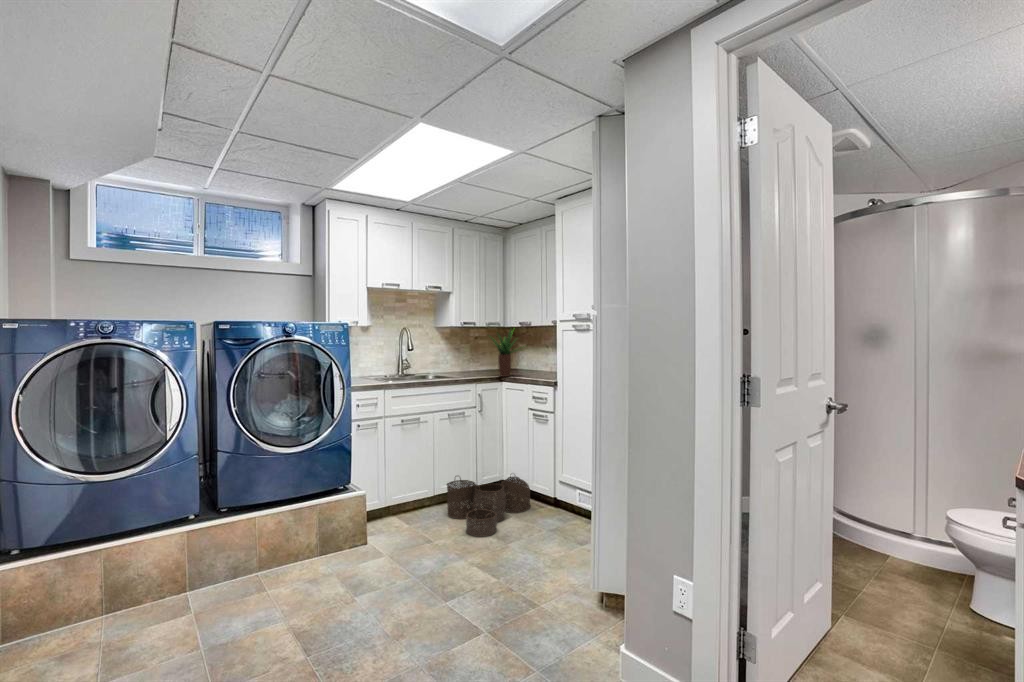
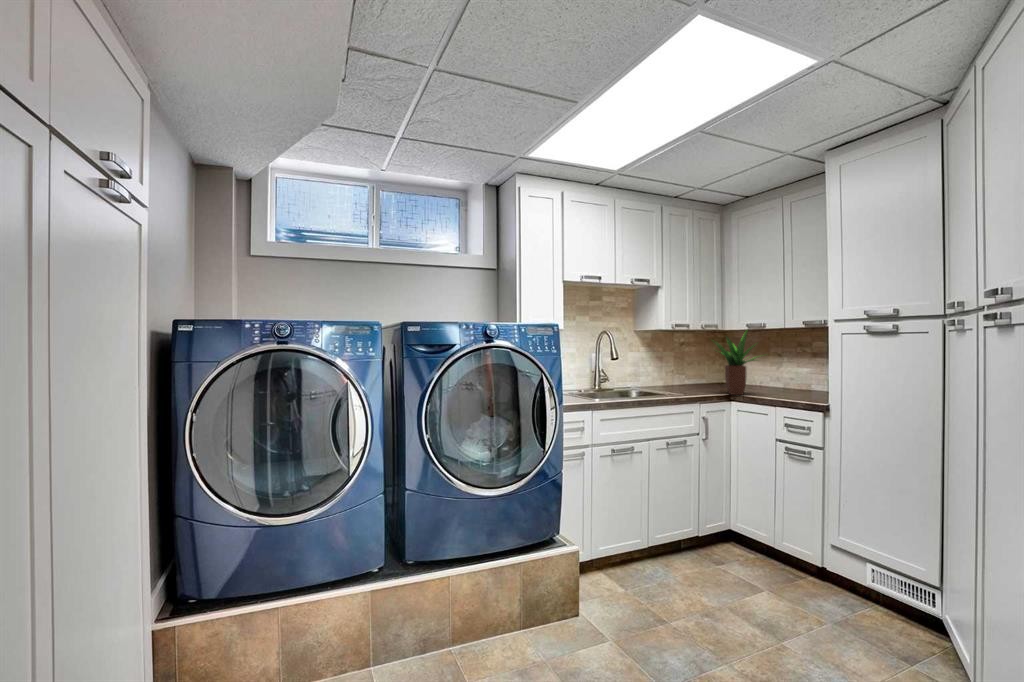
woven basket: present [447,476,531,536] -> none [671,526,790,629]

